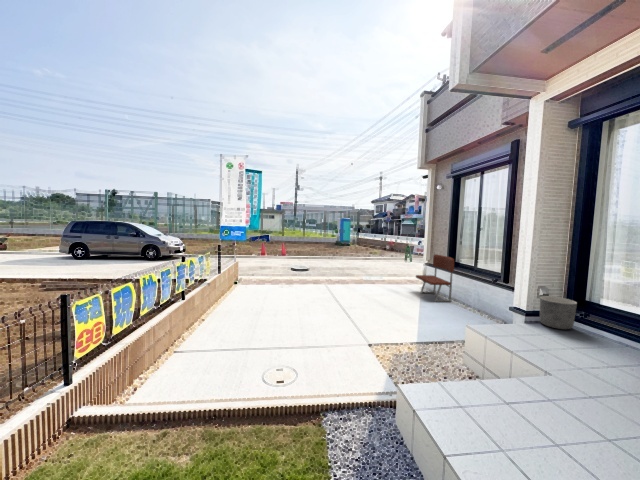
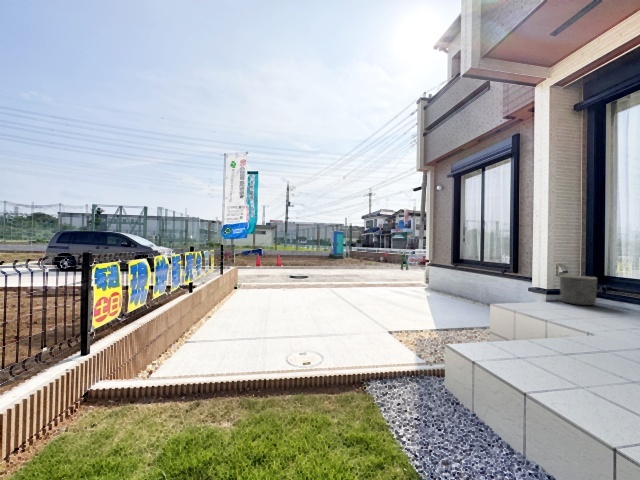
bench: present [416,255,454,302] -> none [421,254,460,300]

